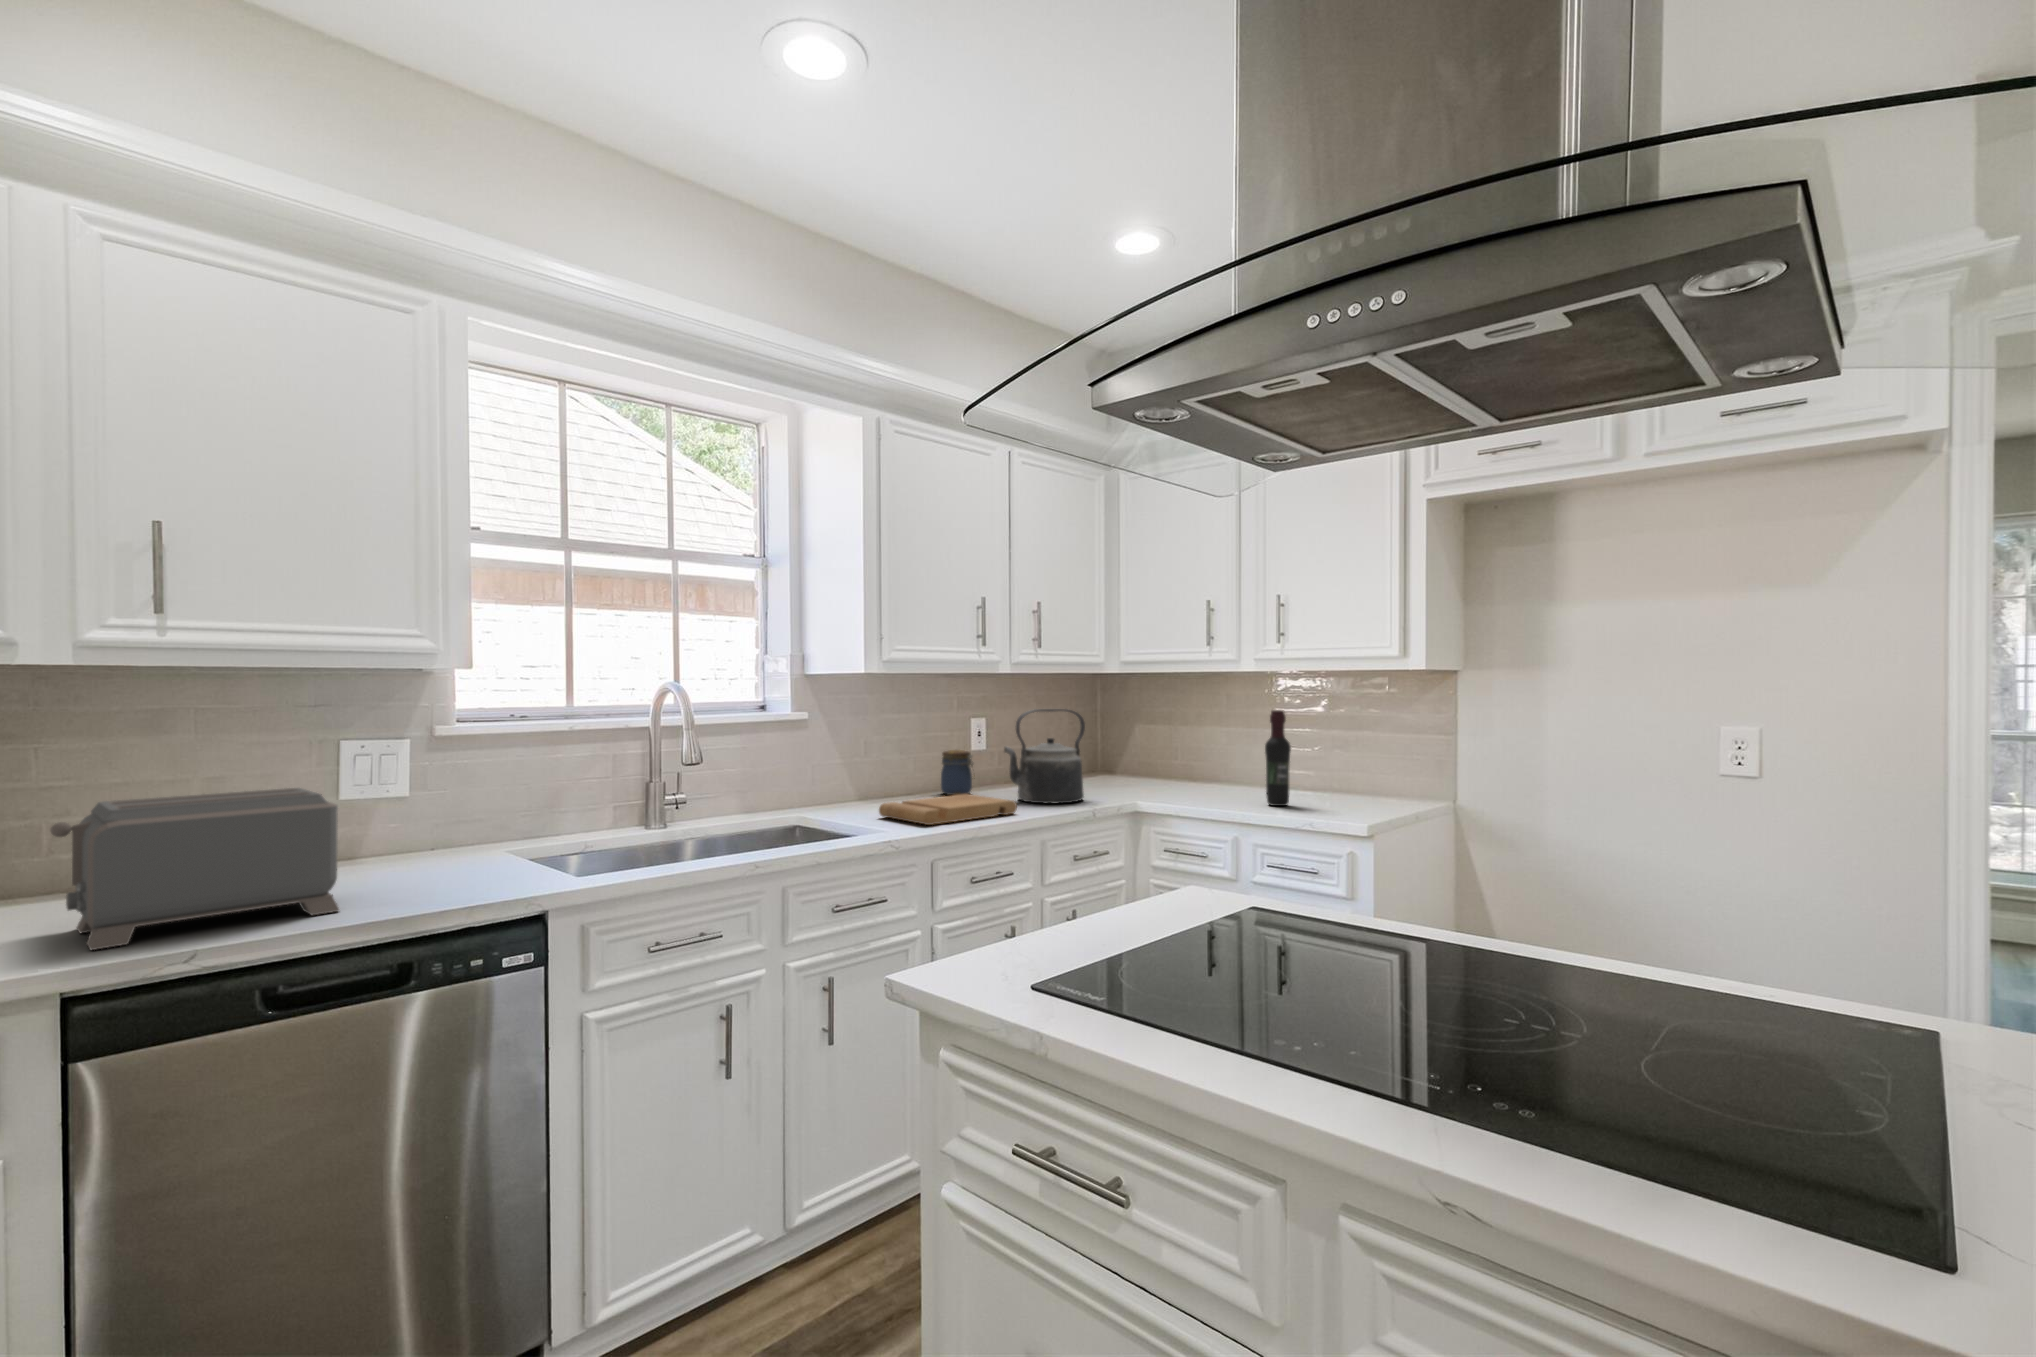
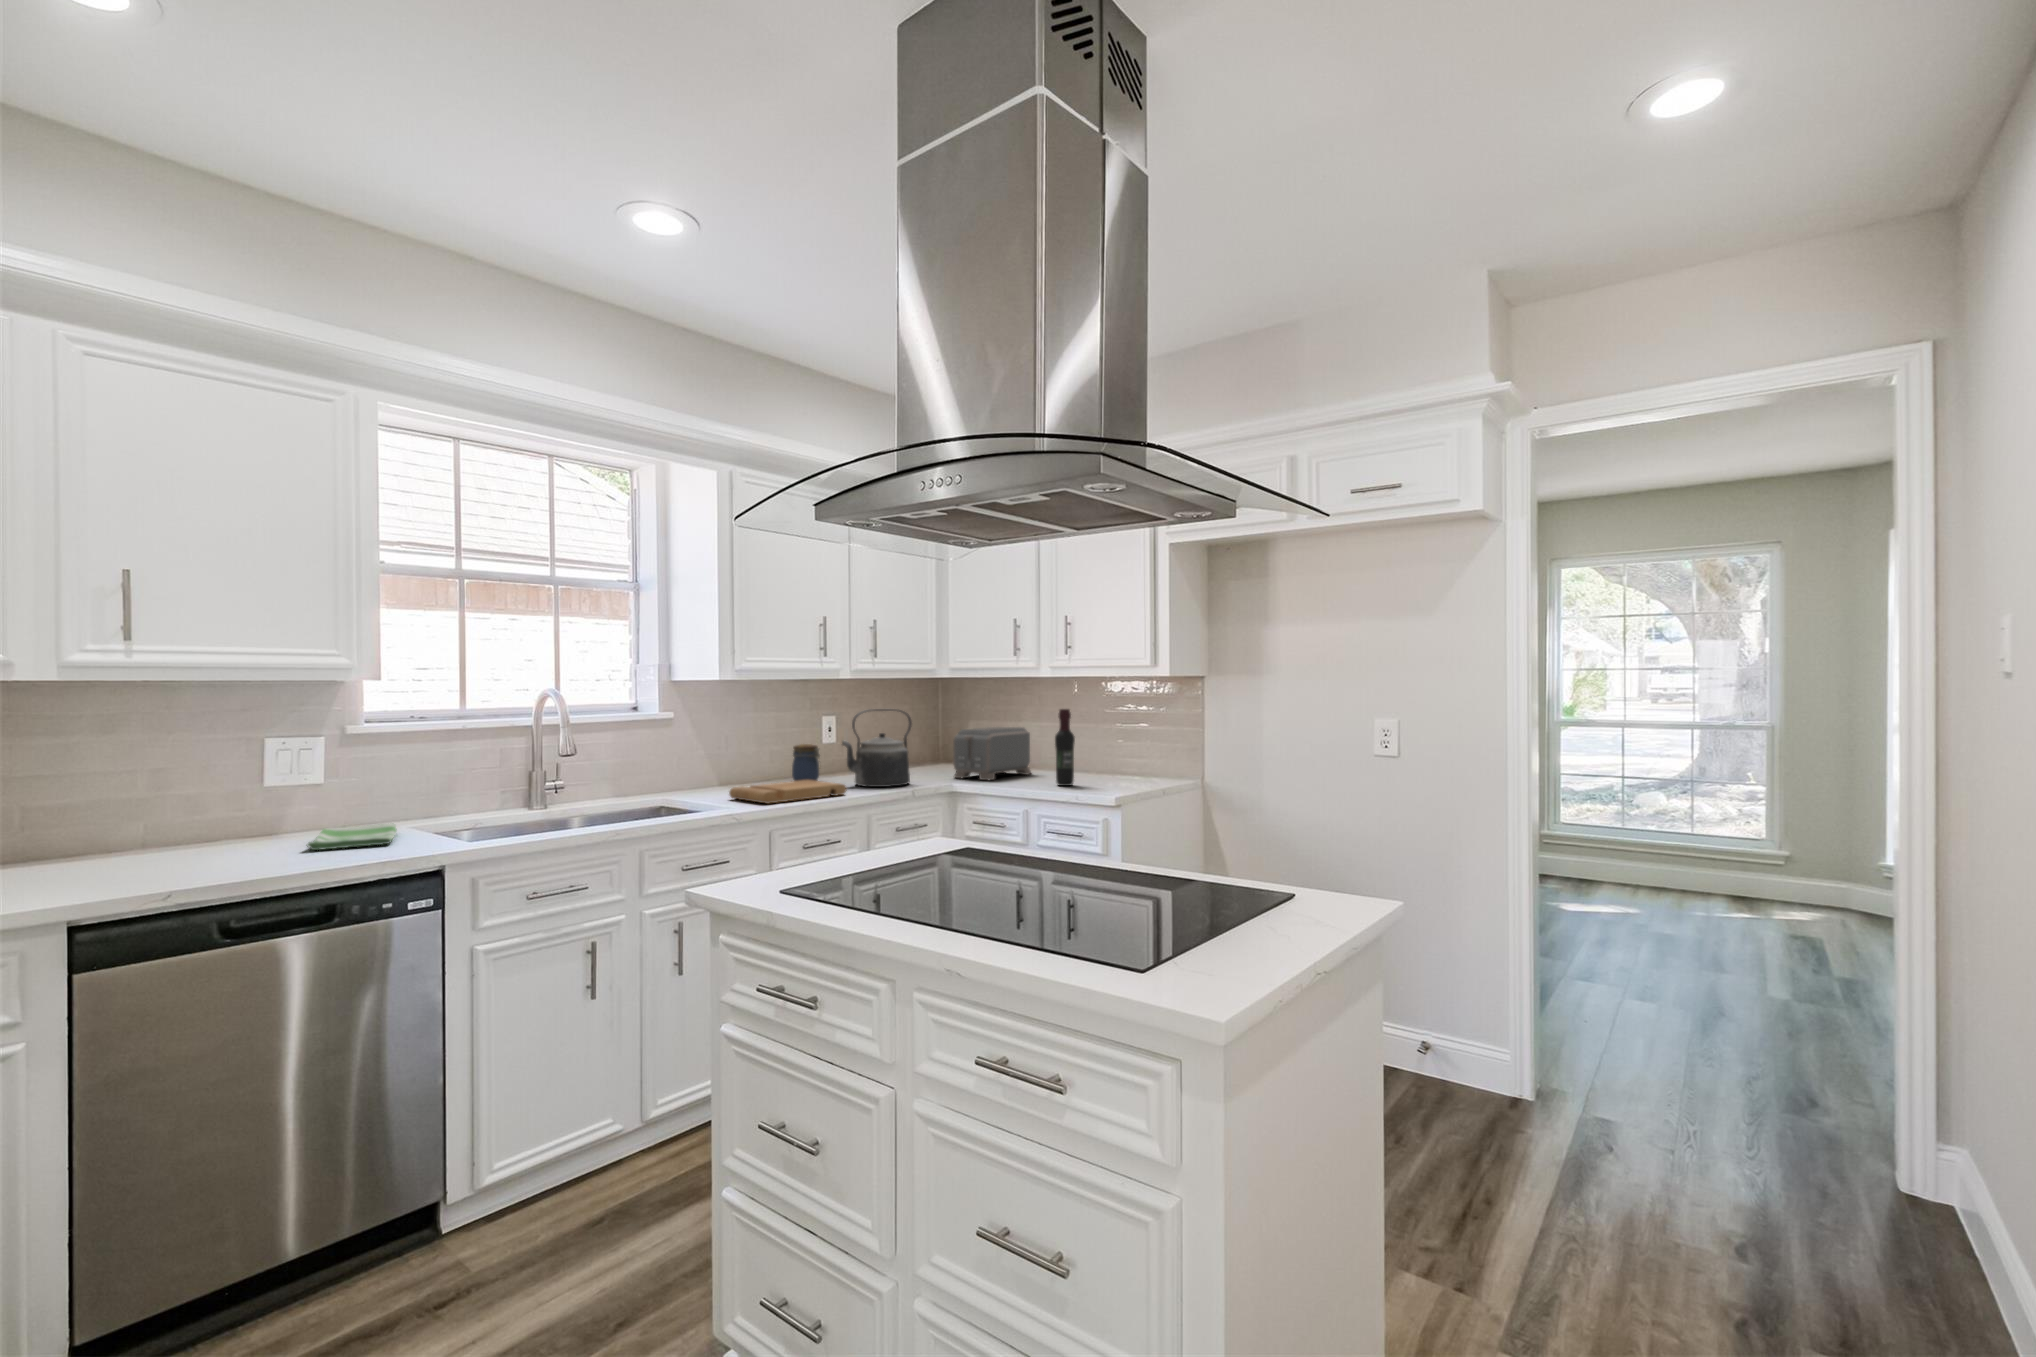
toaster: present [50,788,339,950] -> present [953,727,1031,780]
dish towel: none [382,848,493,885] -> present [307,824,397,850]

